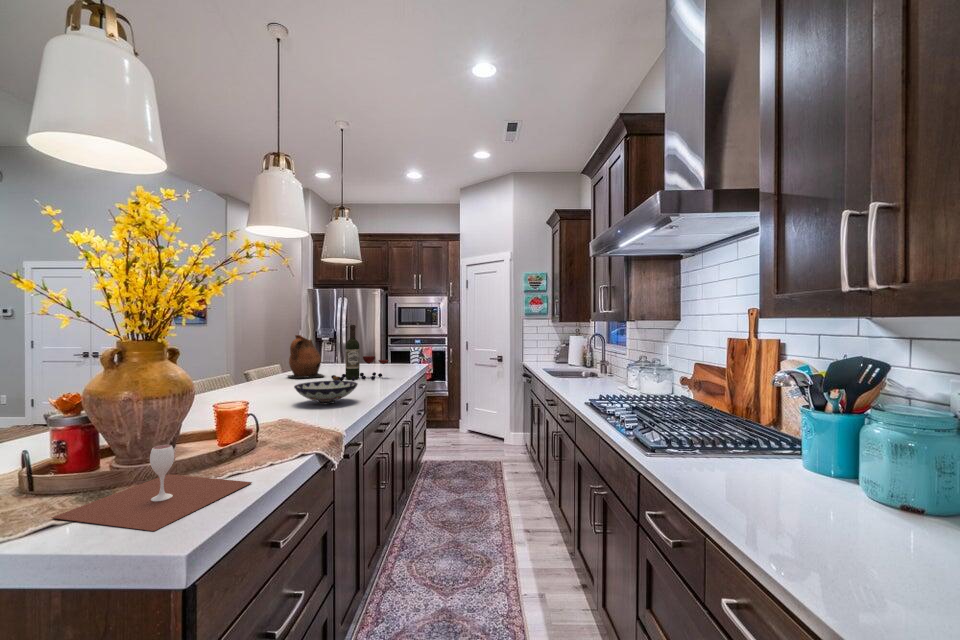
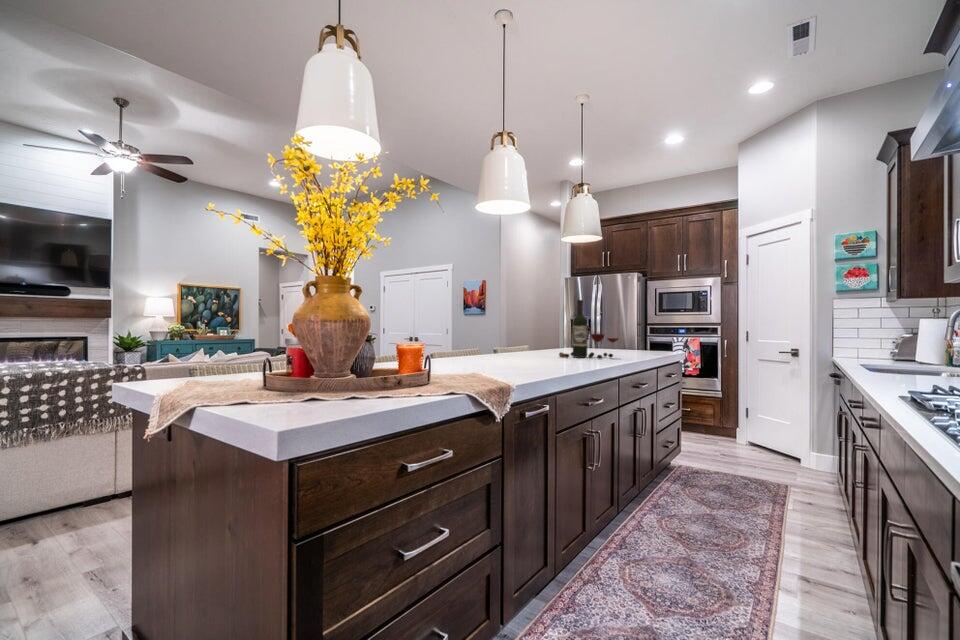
ceramic pitcher: present [288,335,324,378] -> none [520,312,556,355]
bowl: present [294,381,357,404] -> none [497,348,559,369]
wine glass: present [51,445,252,531] -> none [255,357,386,414]

